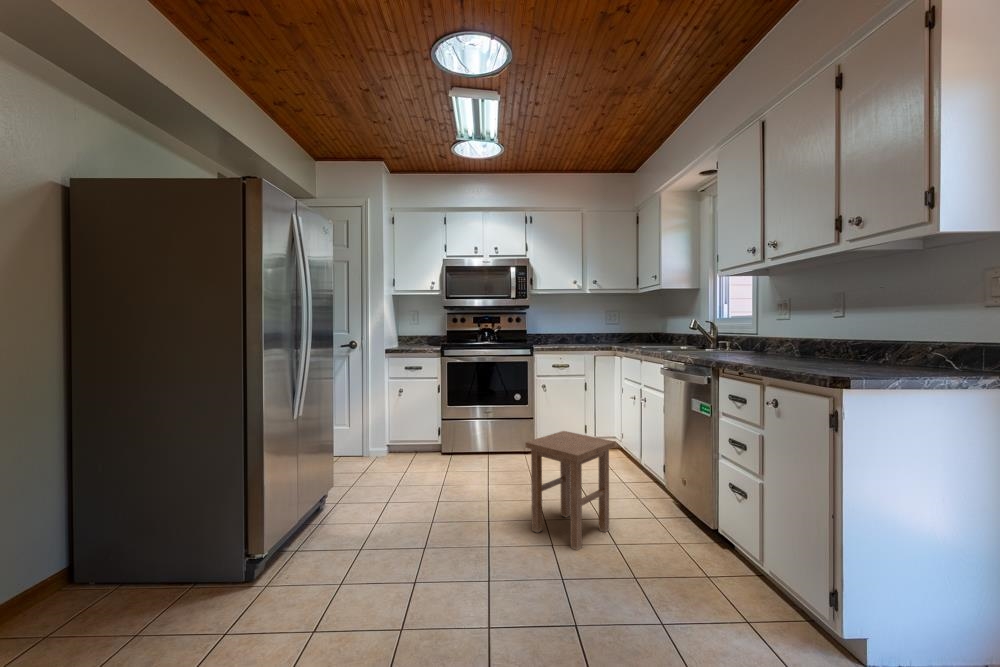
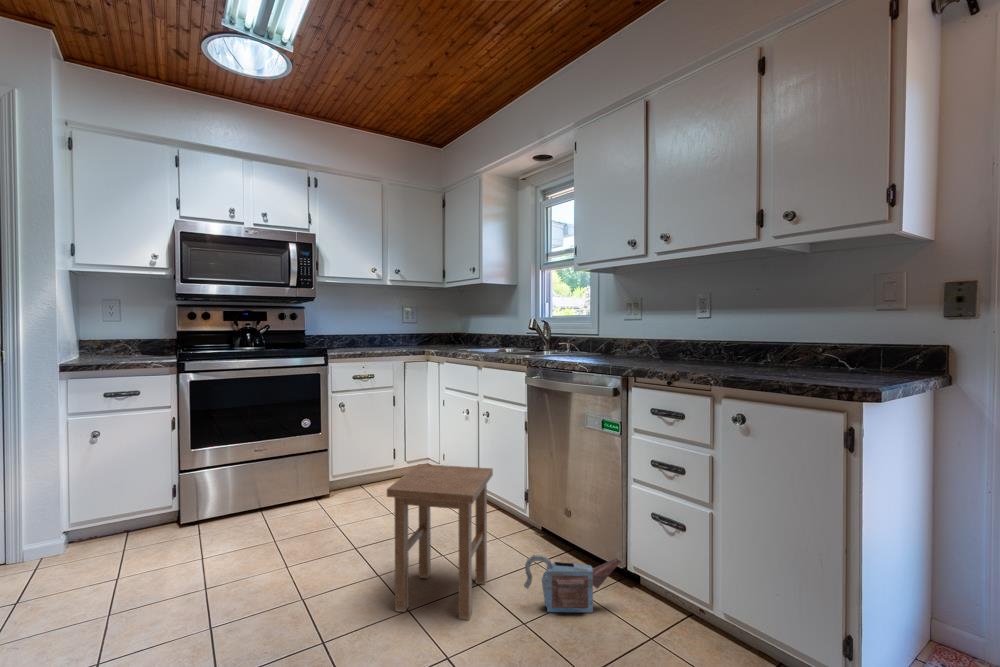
watering can: none [623,514,710,576] -> present [524,555,621,613]

